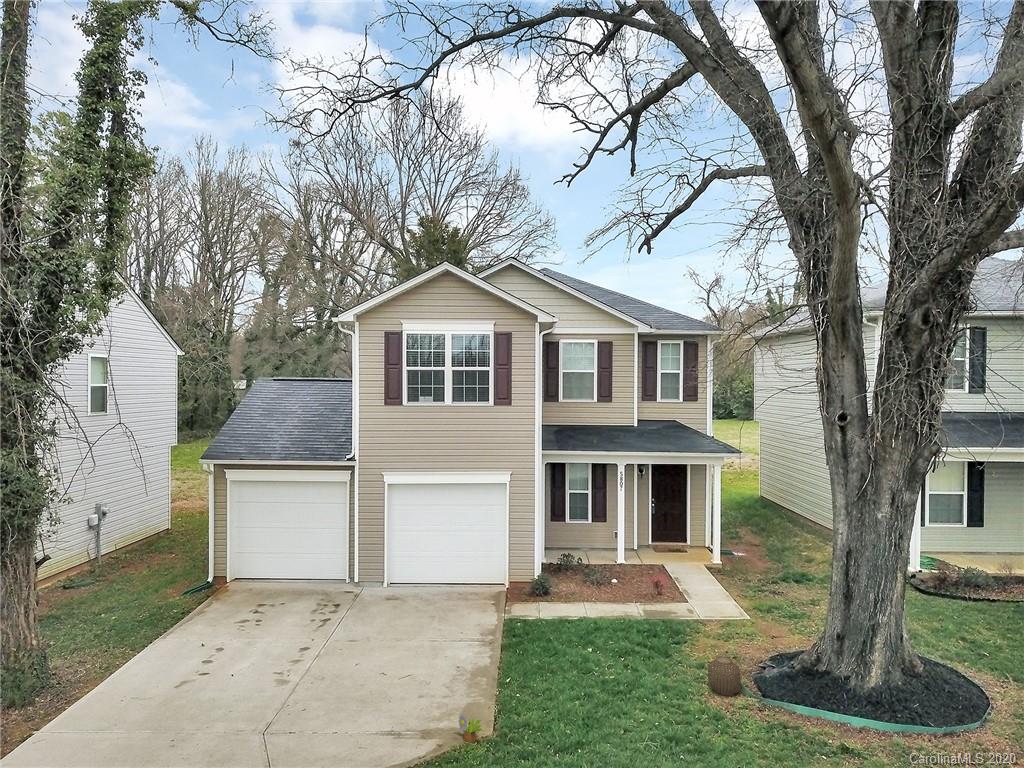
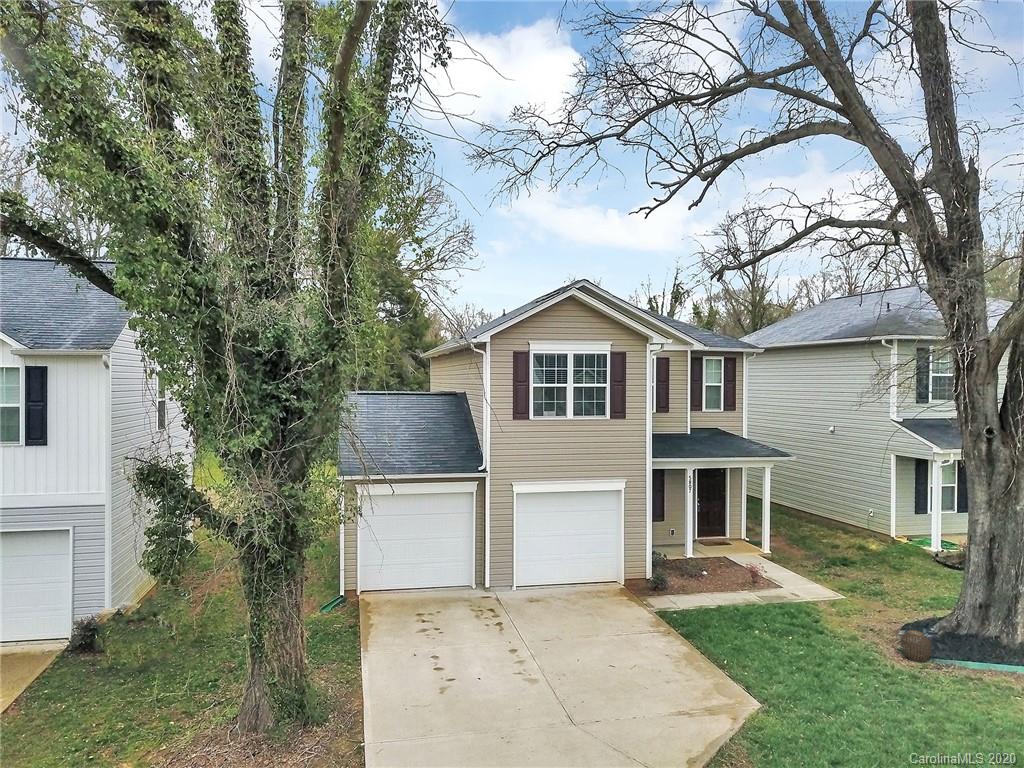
decorative plant: present [458,715,483,742] -> none [769,701,797,725]

